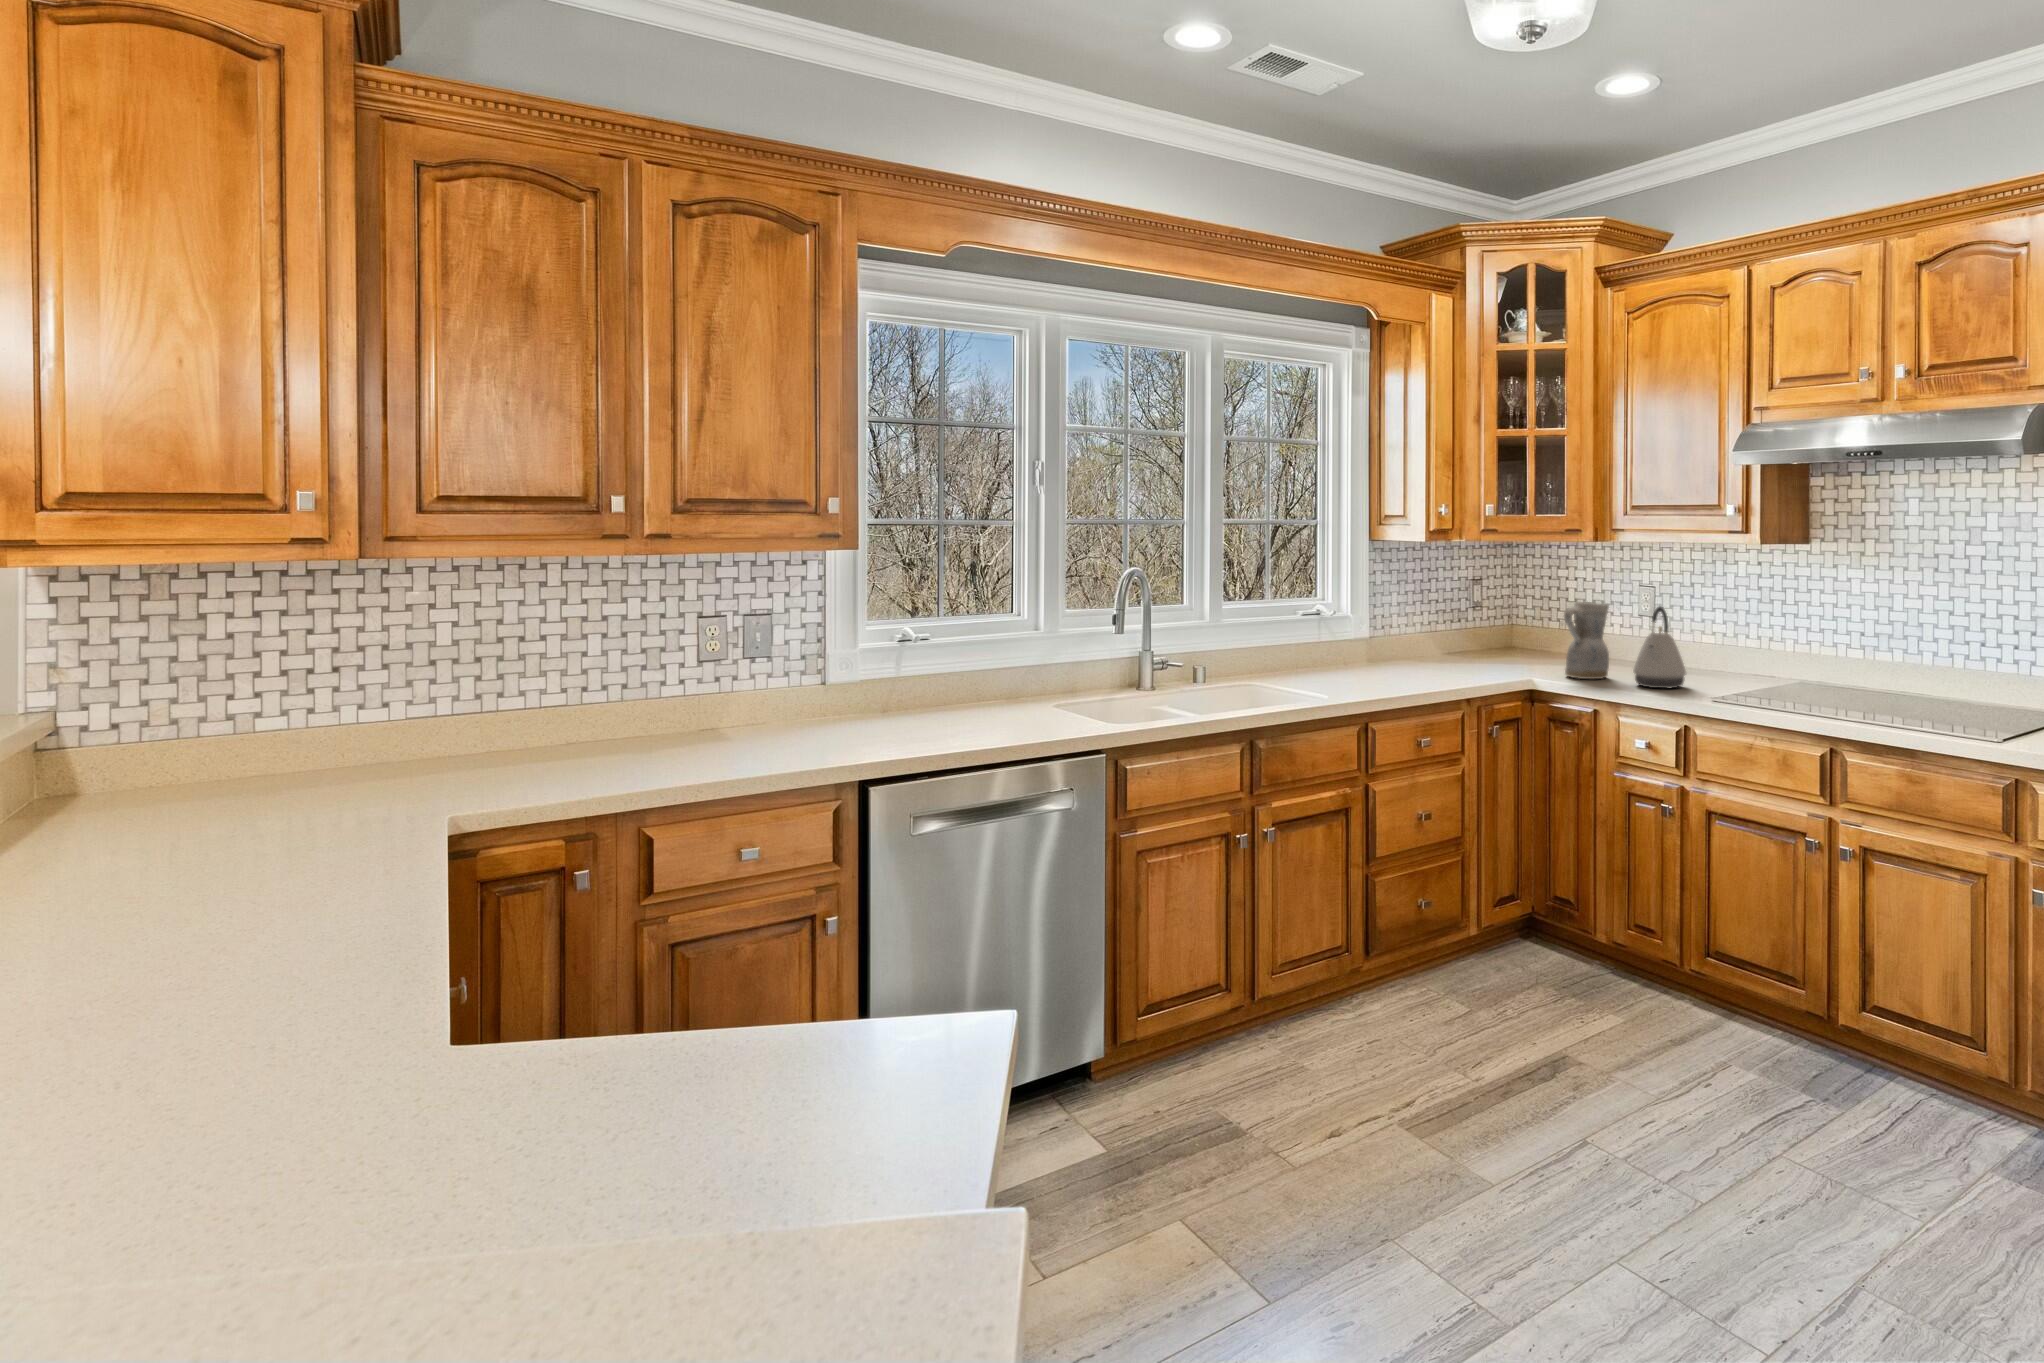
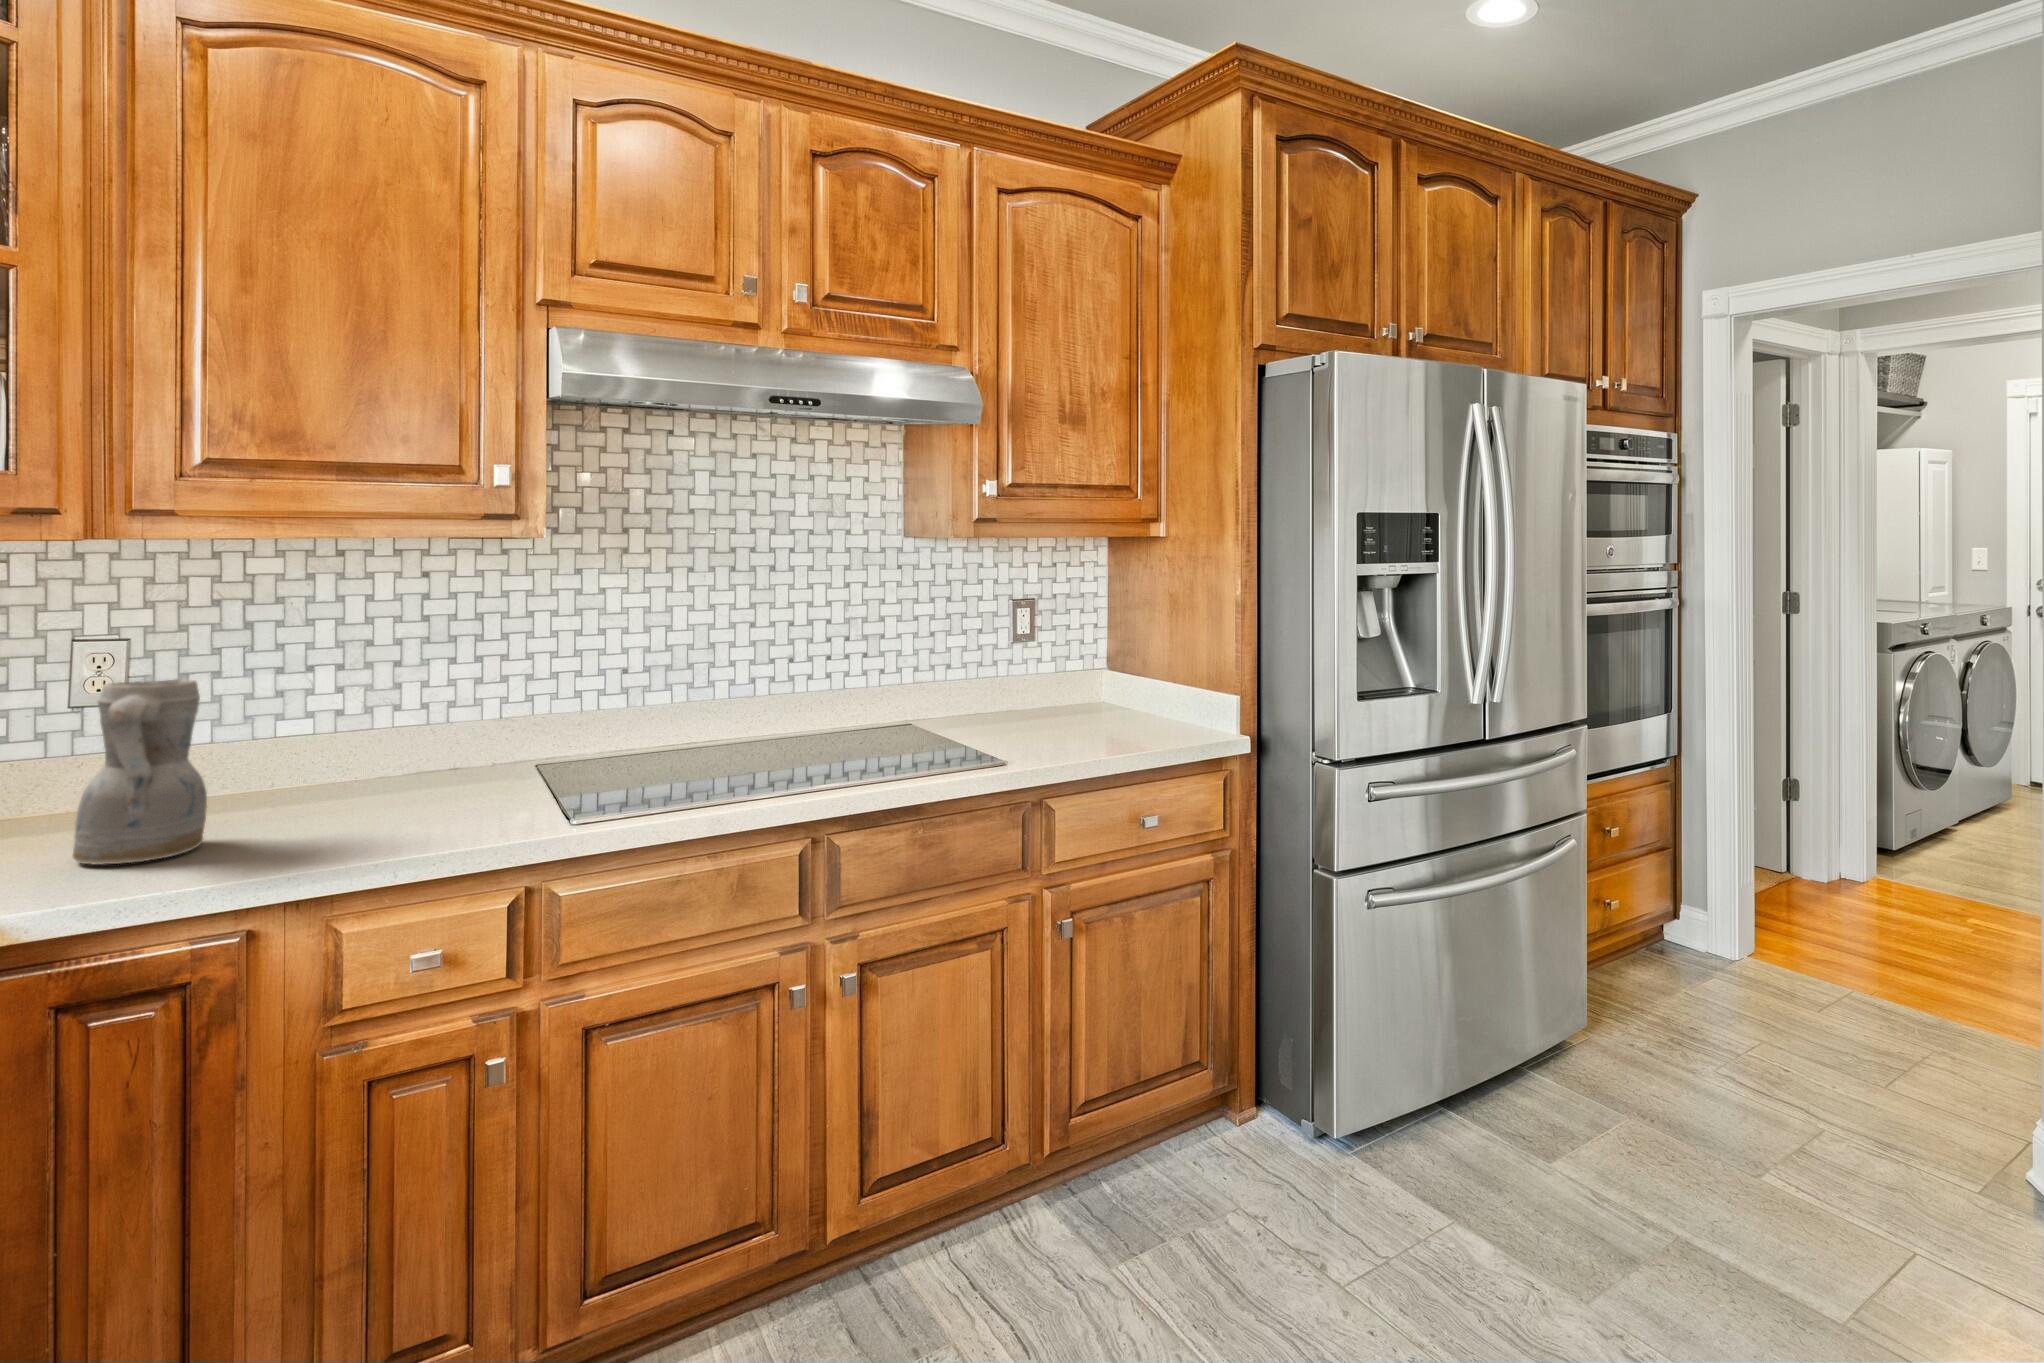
kettle: present [1633,607,1686,688] -> none [308,667,432,833]

